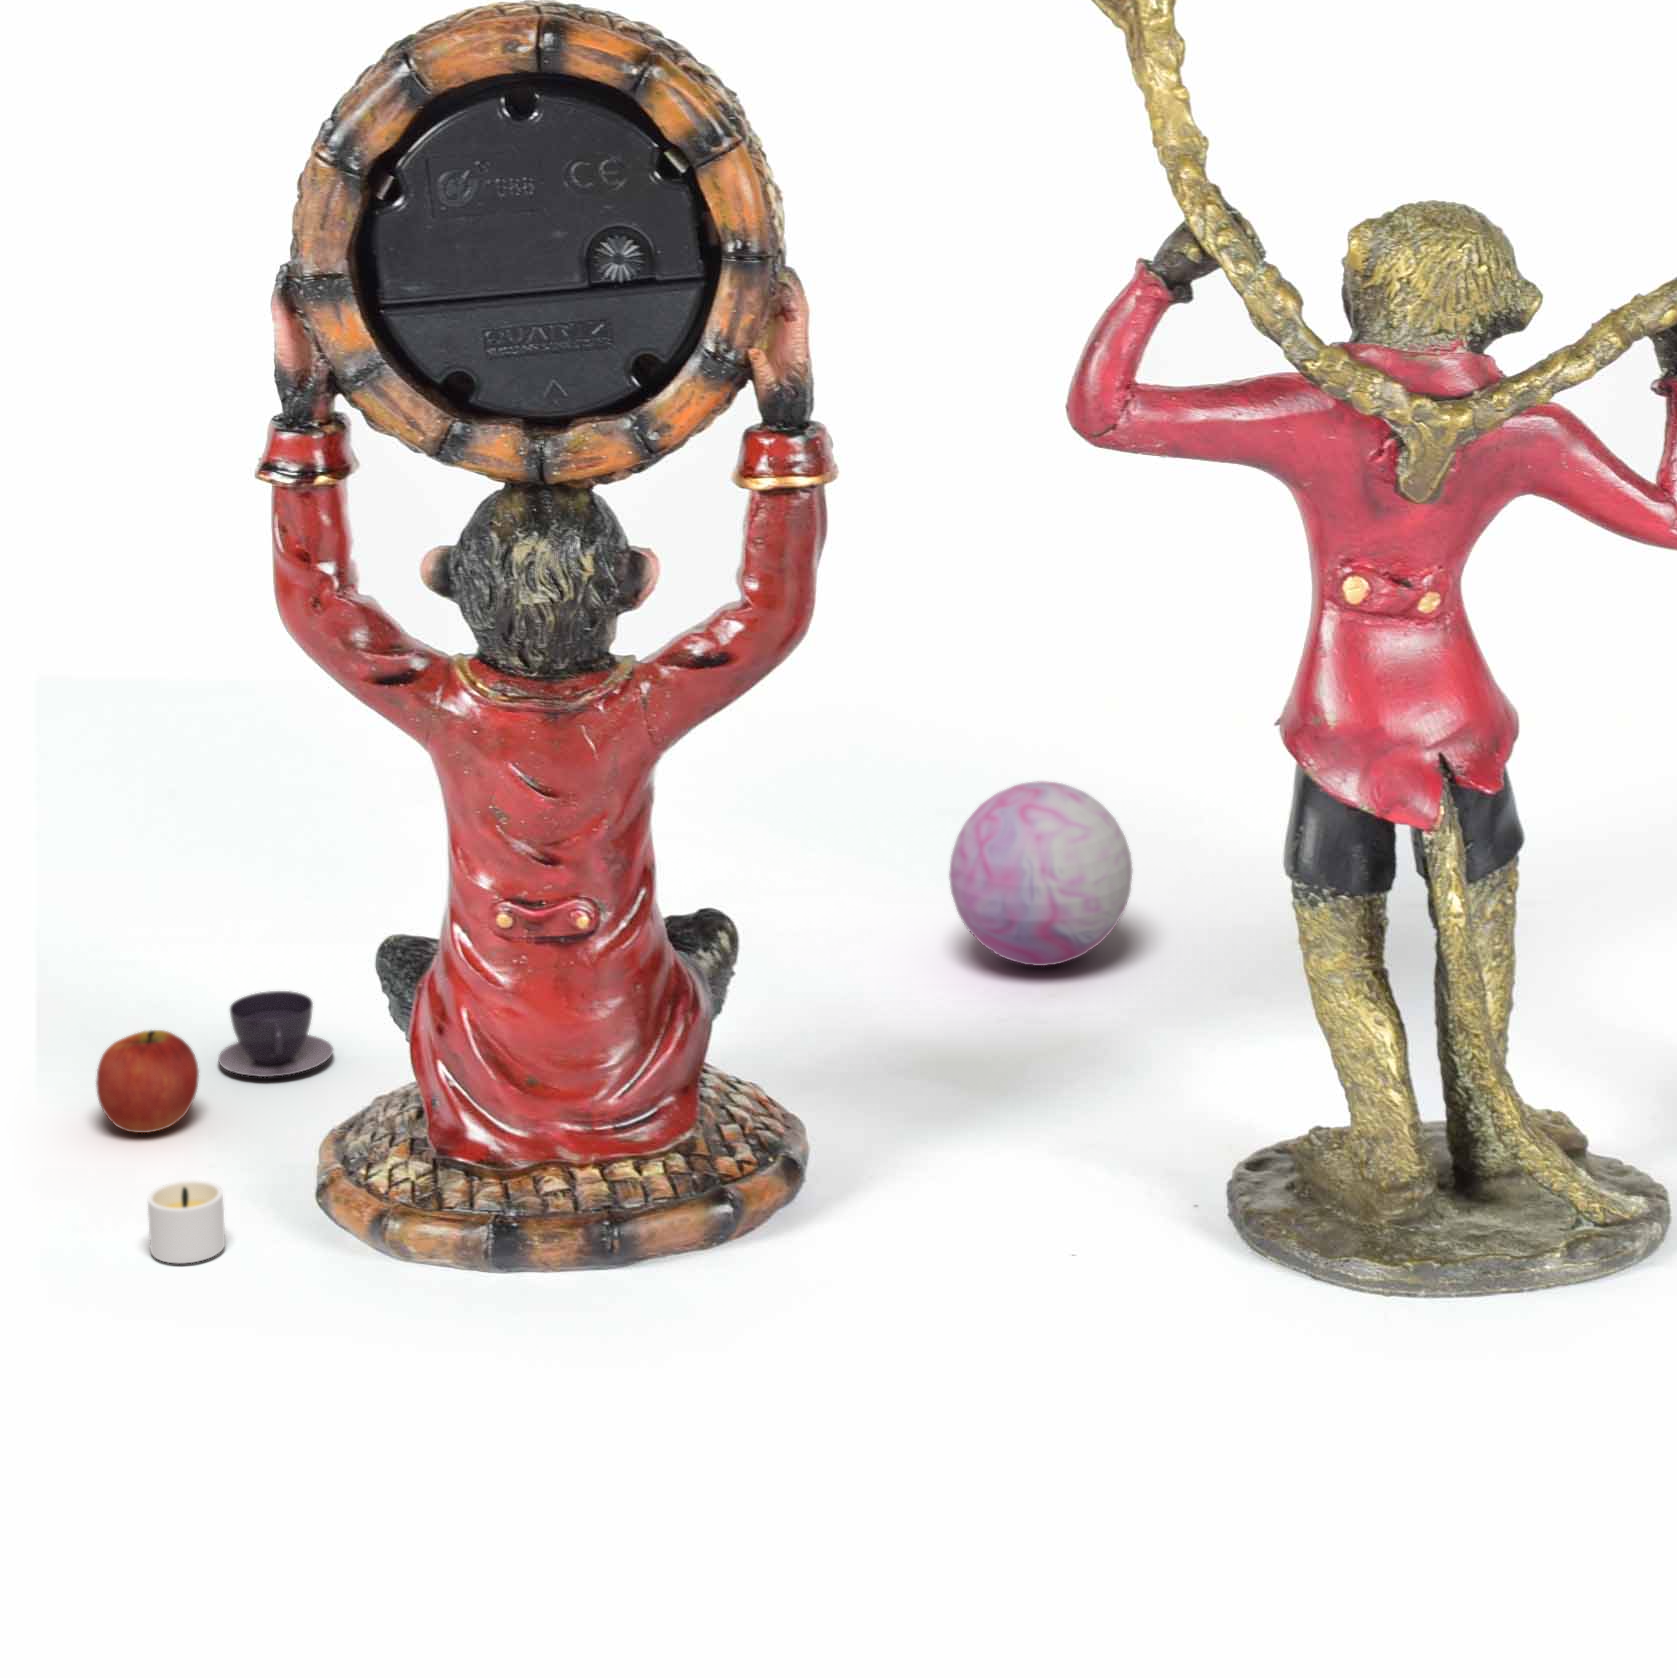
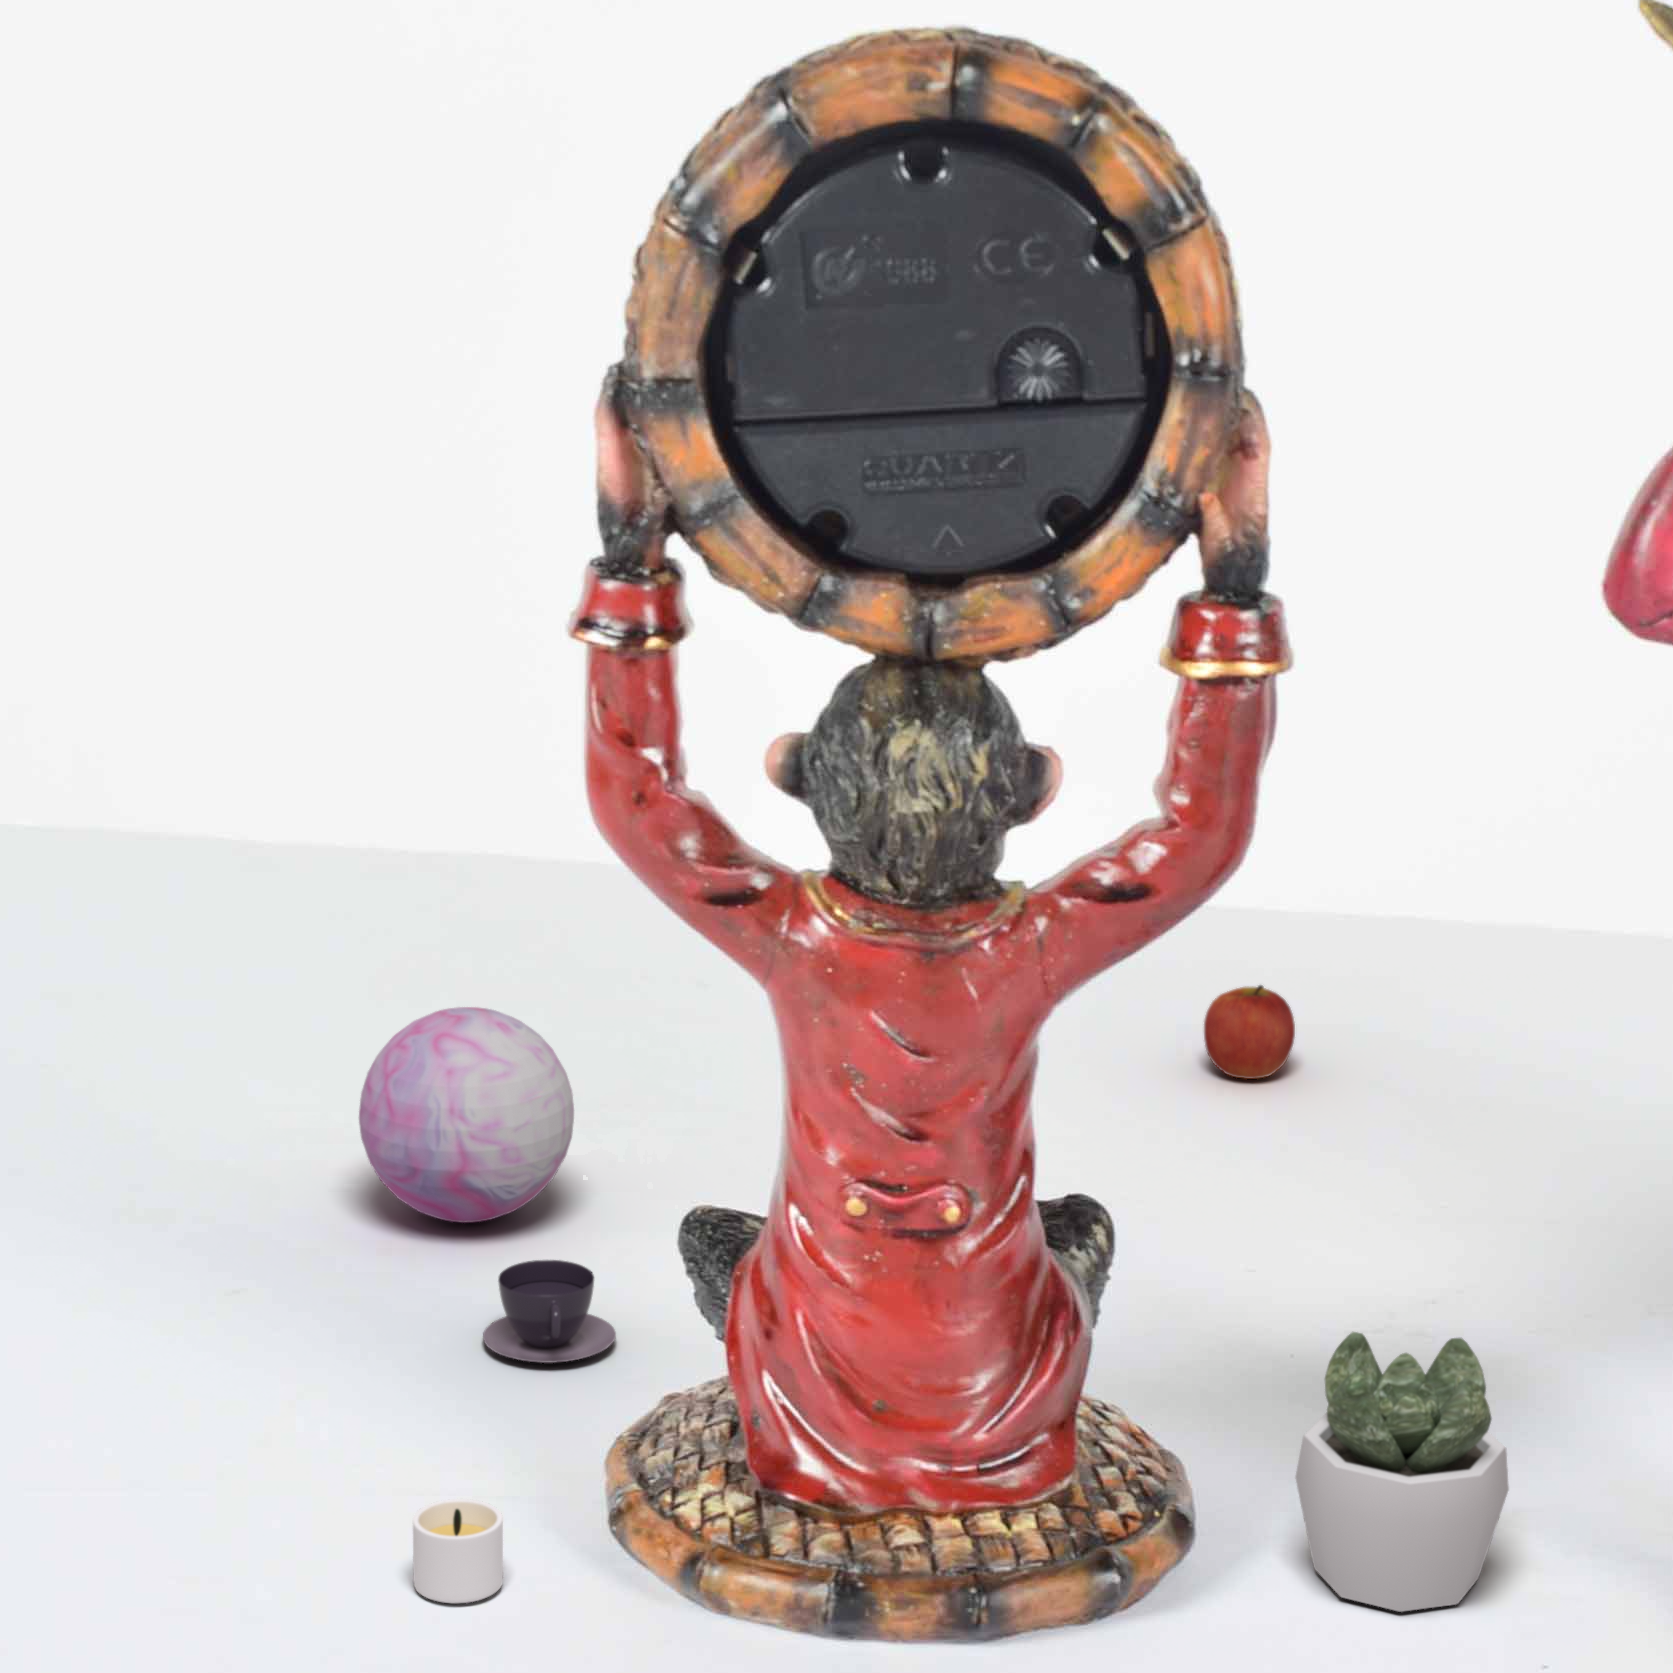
decorative orb: present [949,781,1133,966] -> present [359,1007,574,1223]
succulent plant: none [872,1002,1040,1222] -> present [1296,1332,1509,1612]
apple: present [96,1030,199,1133] -> present [1204,985,1295,1079]

